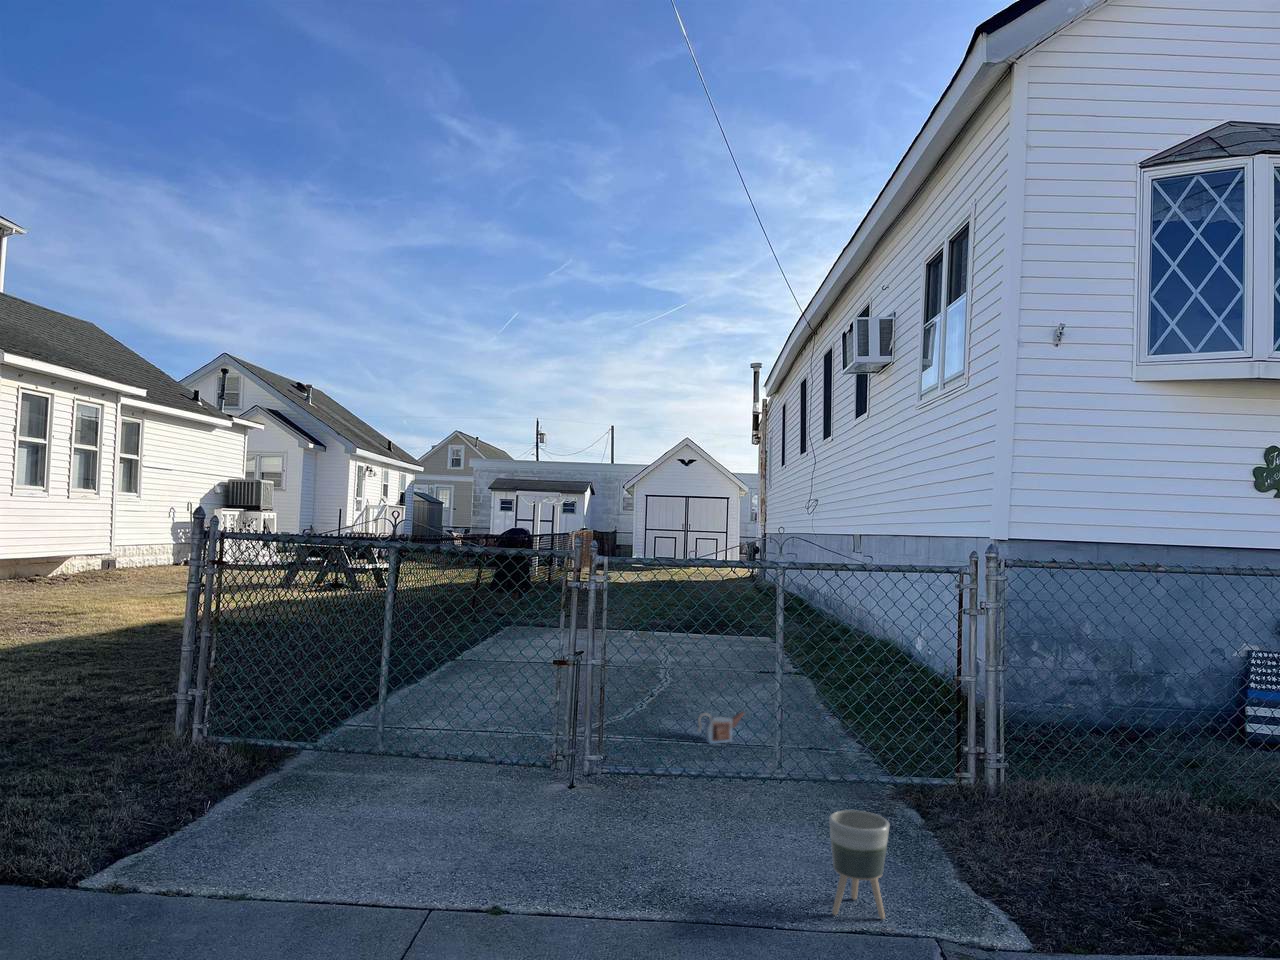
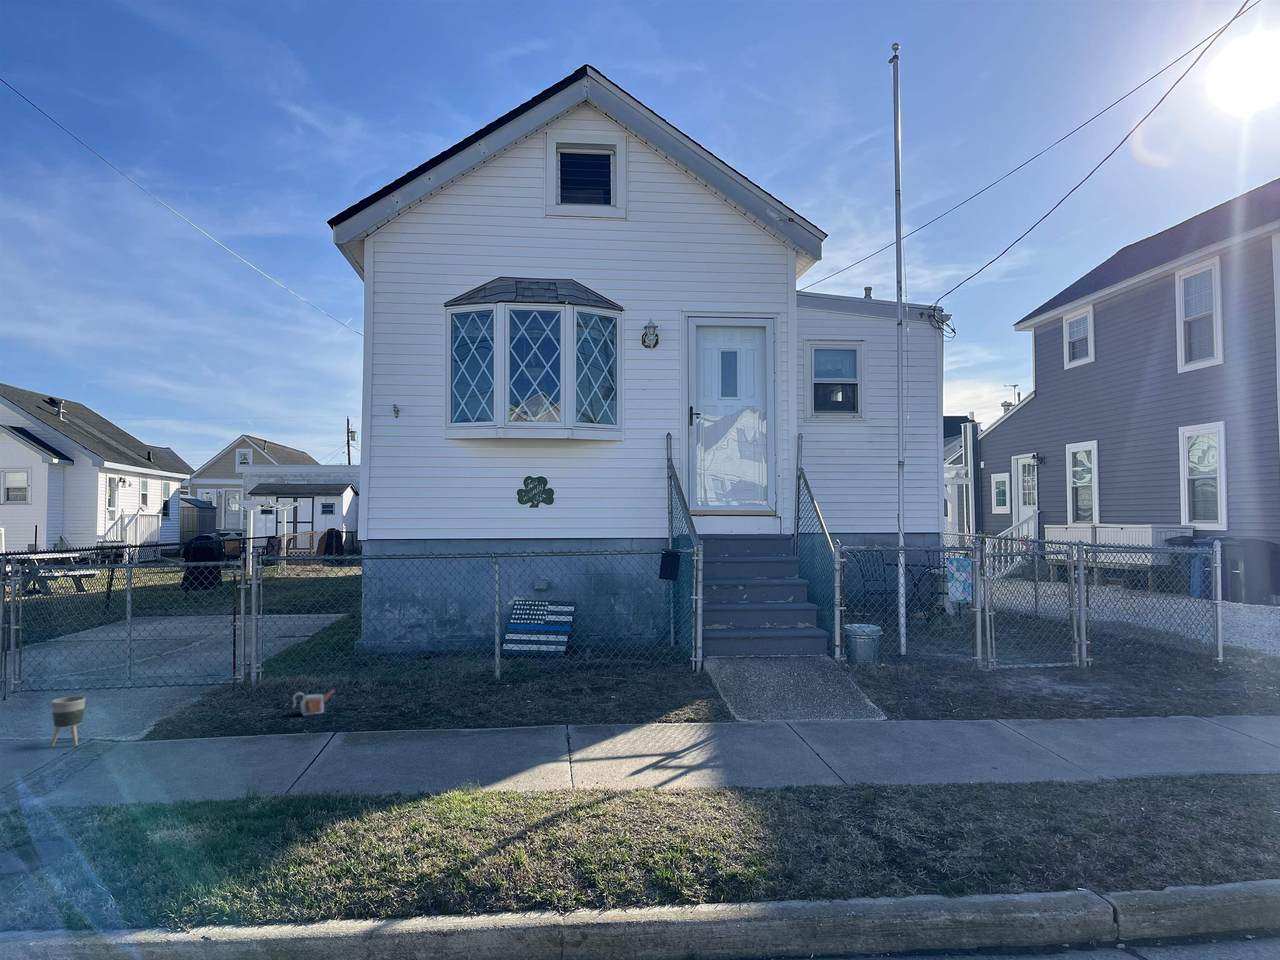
watering can: present [698,712,744,744] -> present [293,689,335,716]

